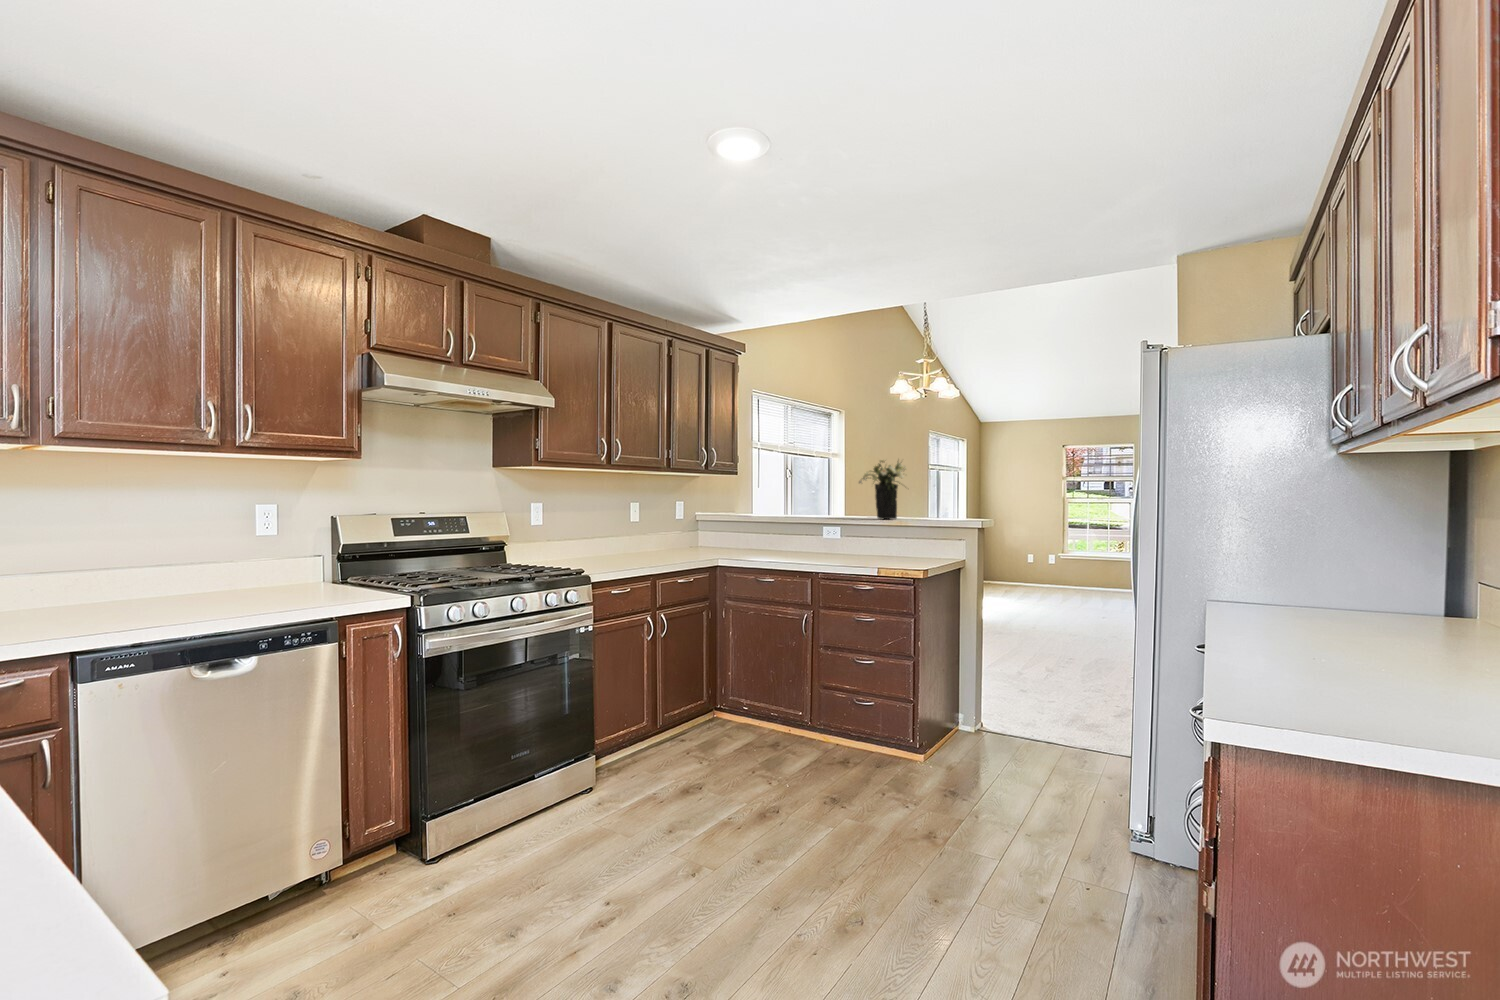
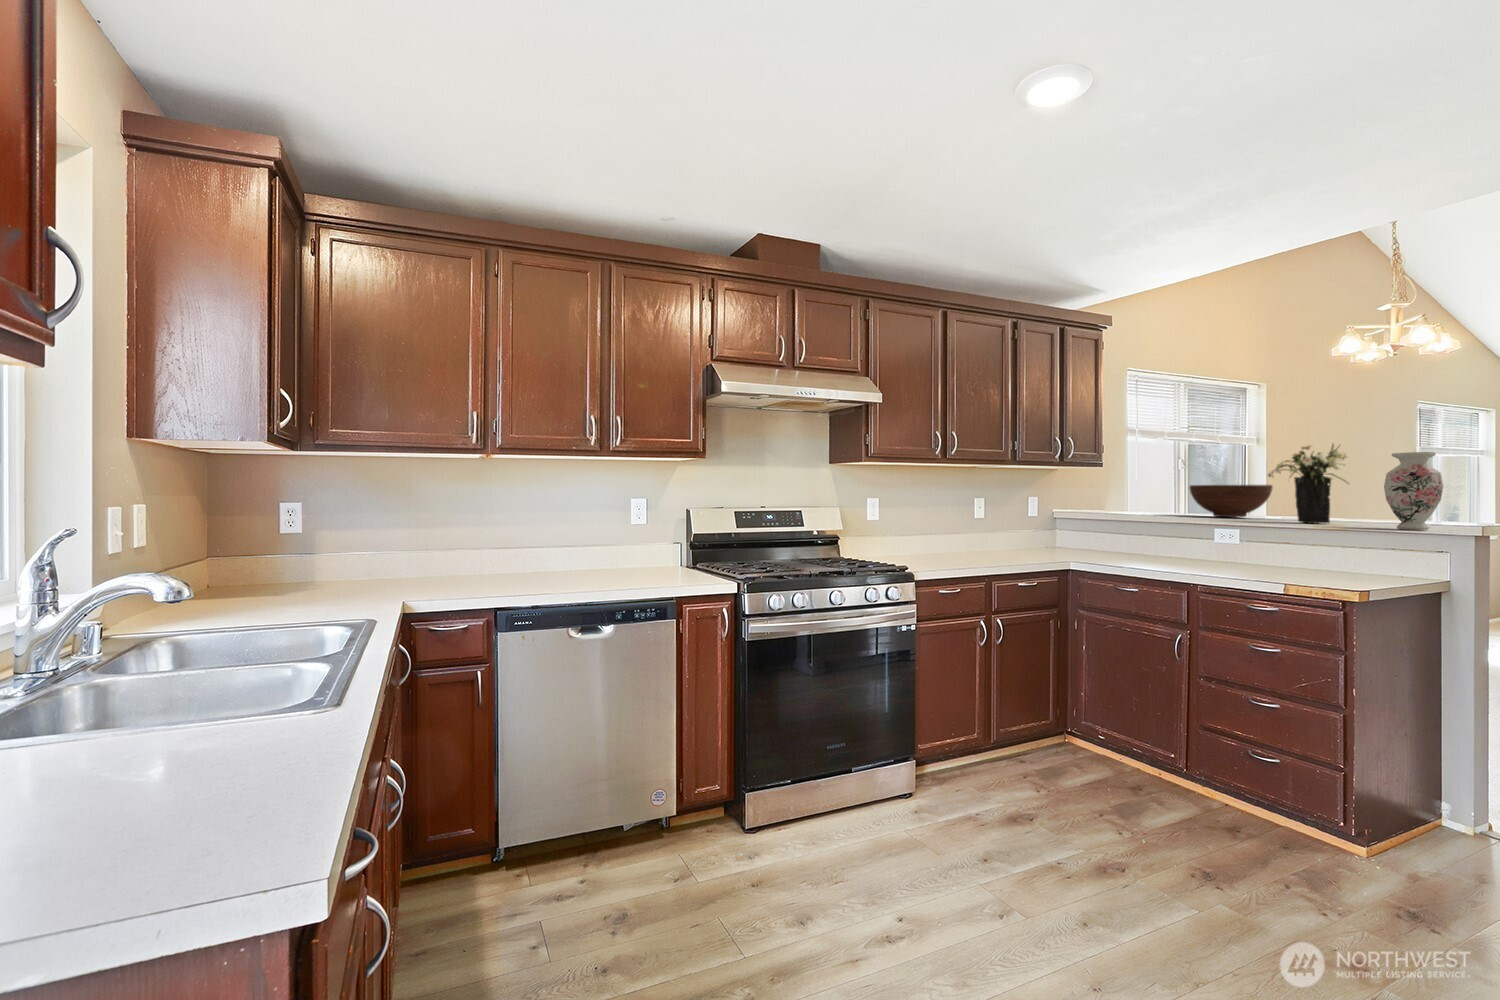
vase: none [930,467,962,523] -> present [1384,452,1444,530]
fruit bowl: none [803,489,859,515] -> present [1189,485,1272,517]

